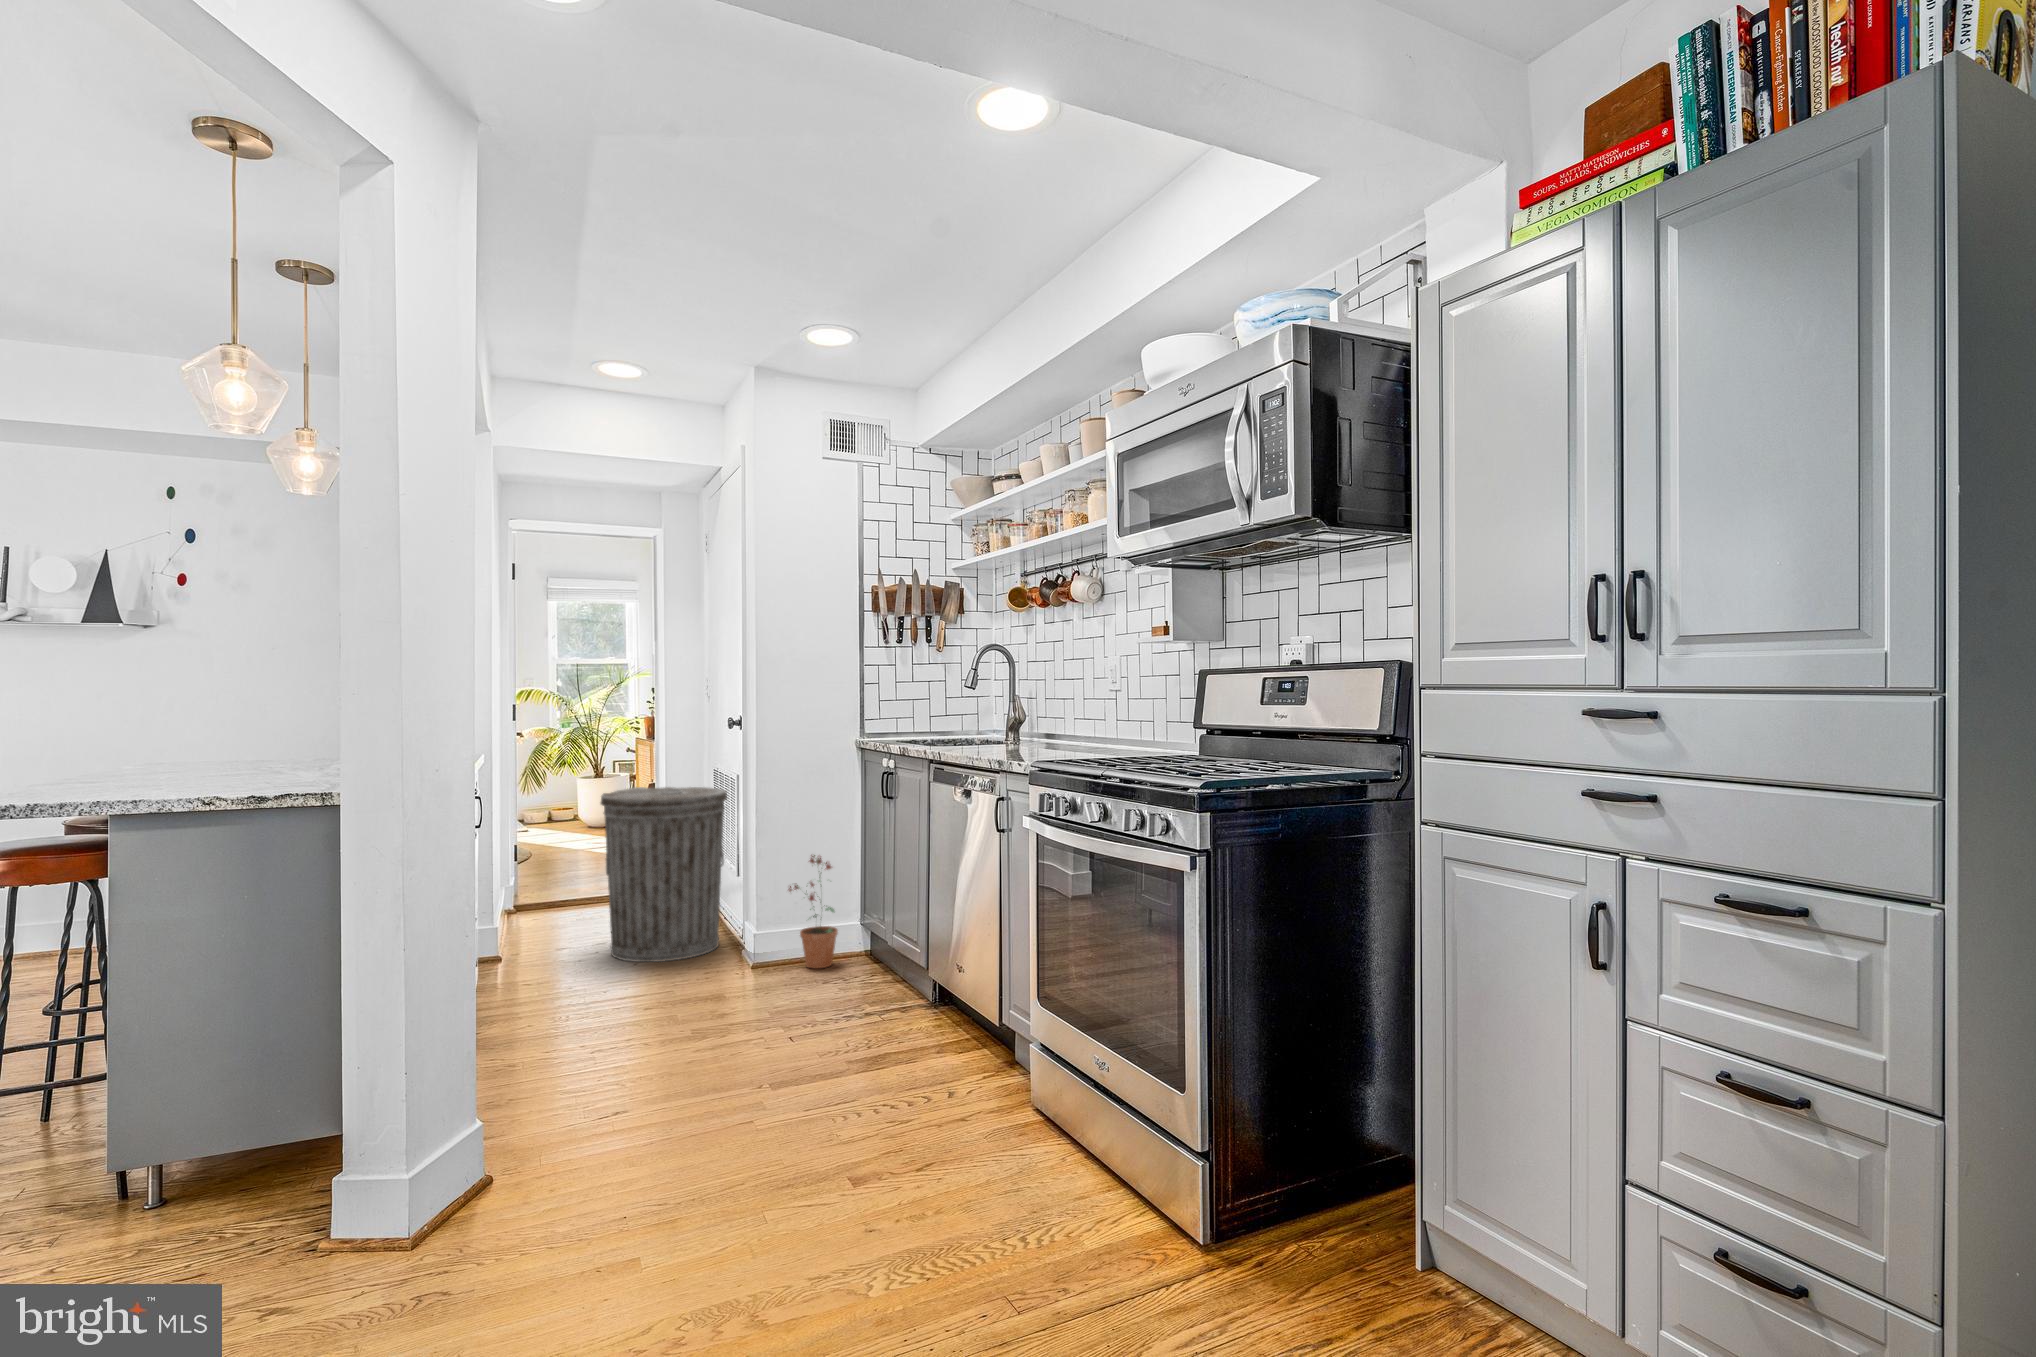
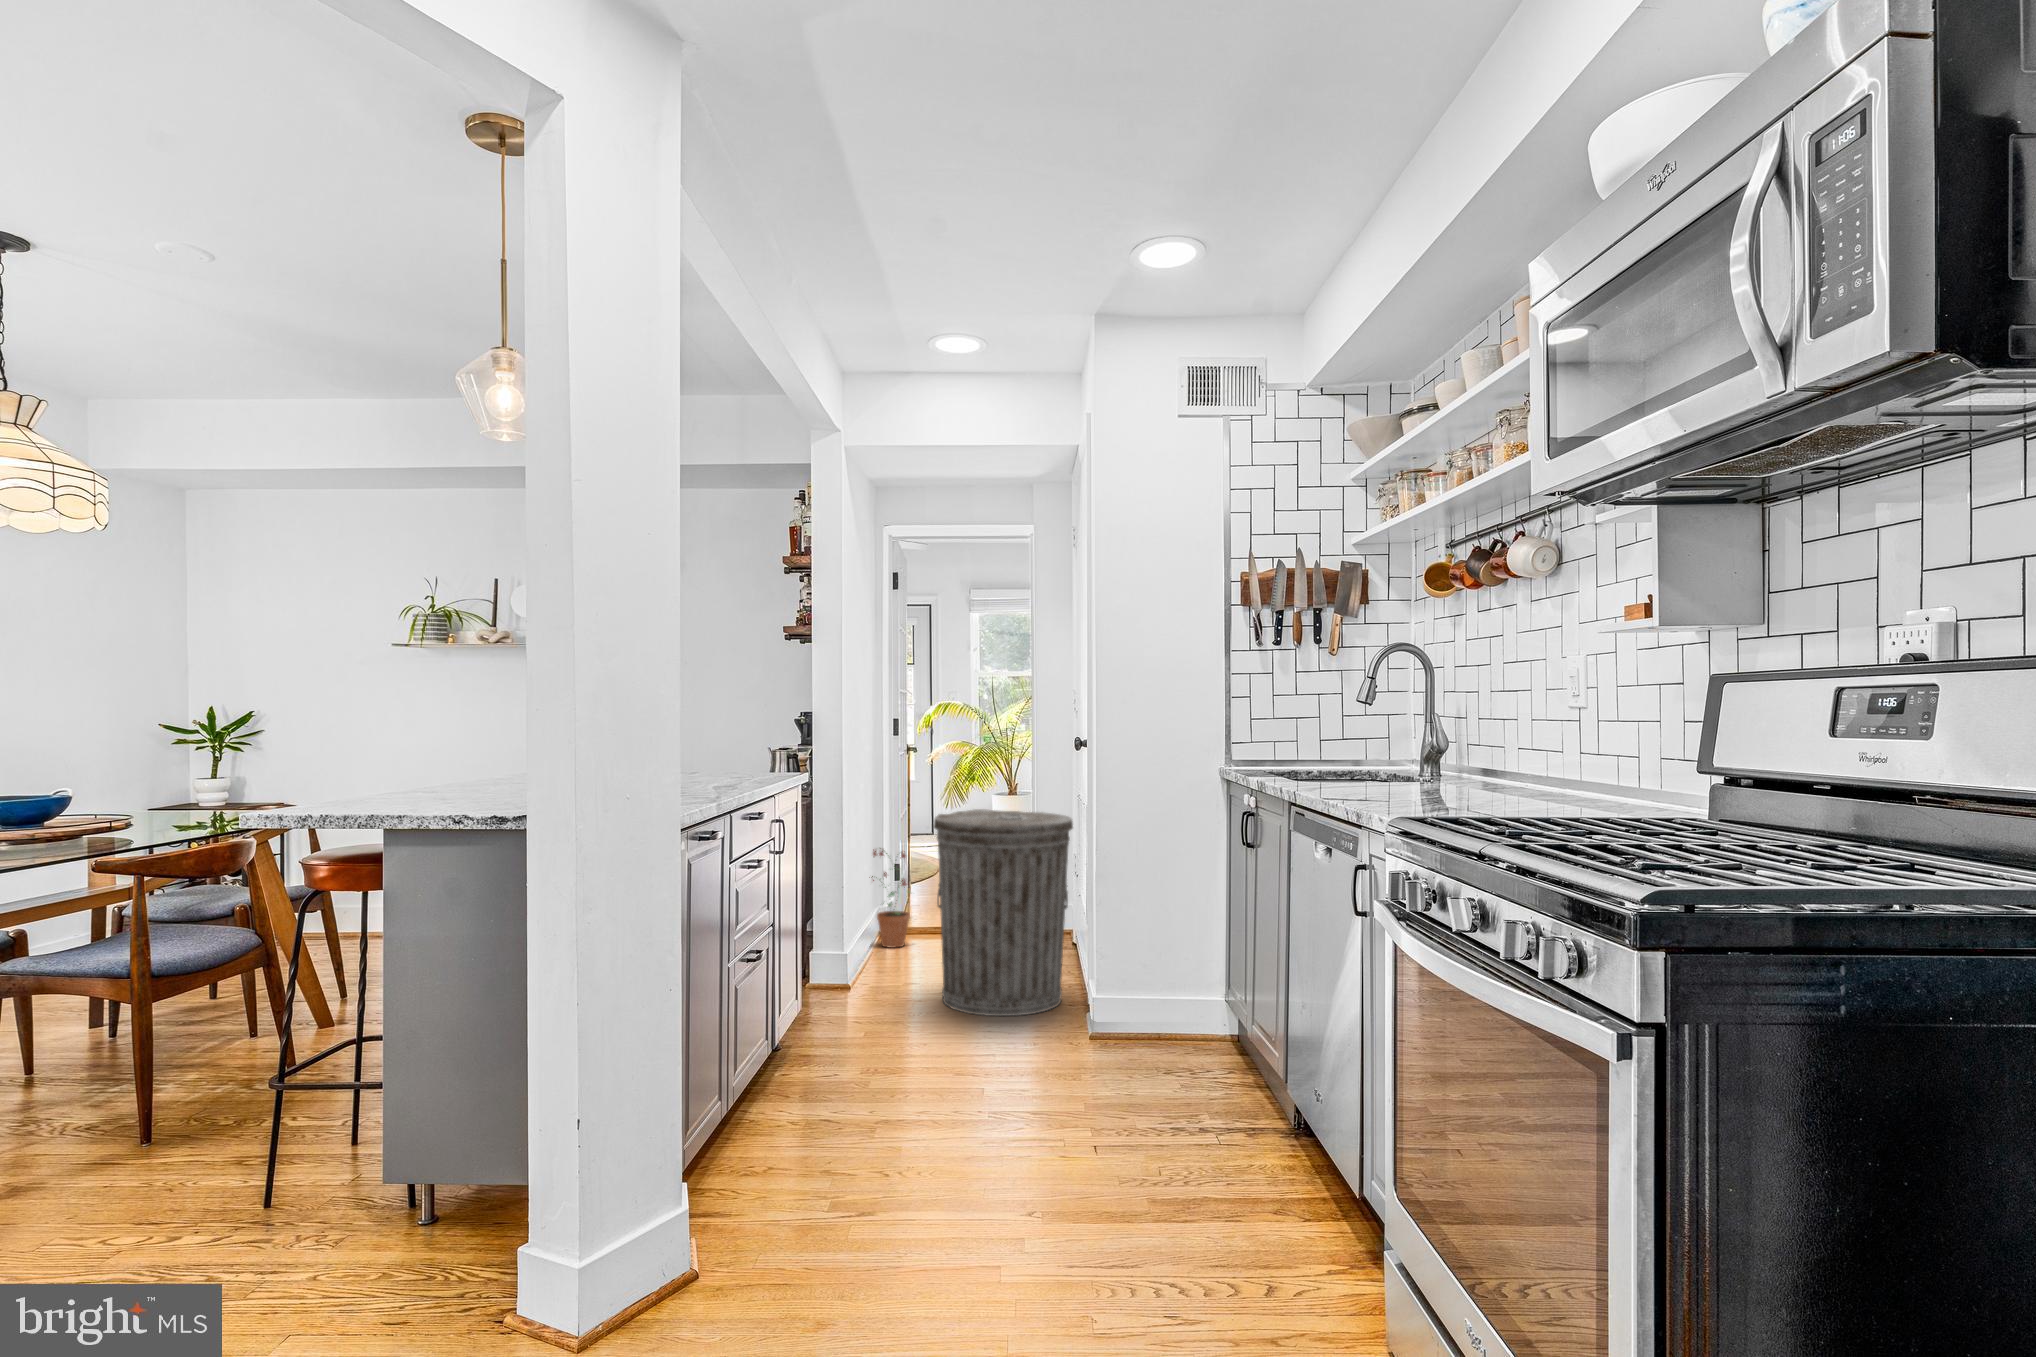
potted plant: present [788,855,838,968] -> present [869,848,910,948]

